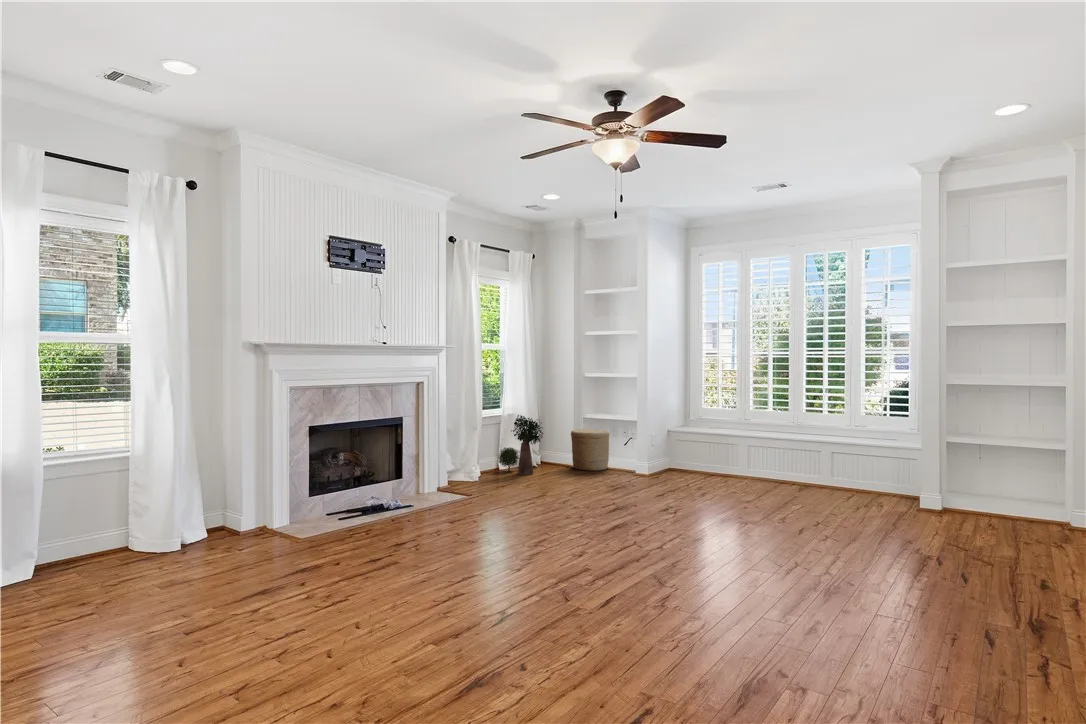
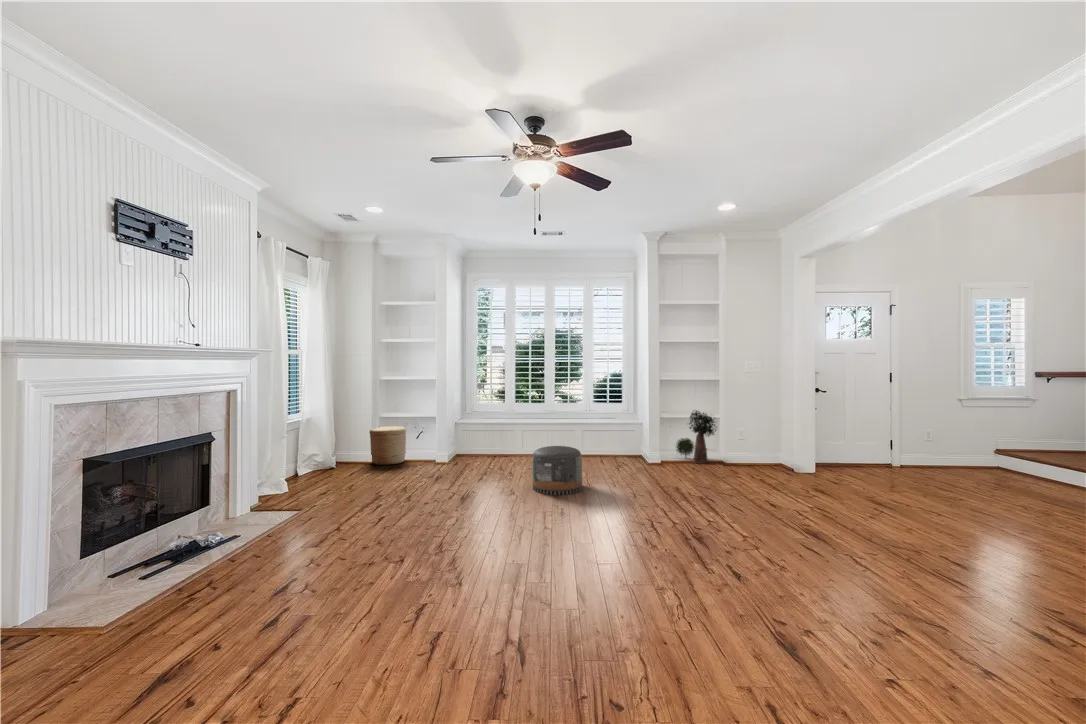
potted plant: present [498,415,543,475] -> present [676,410,716,464]
pouf: none [700,465,765,525] -> present [532,446,582,495]

